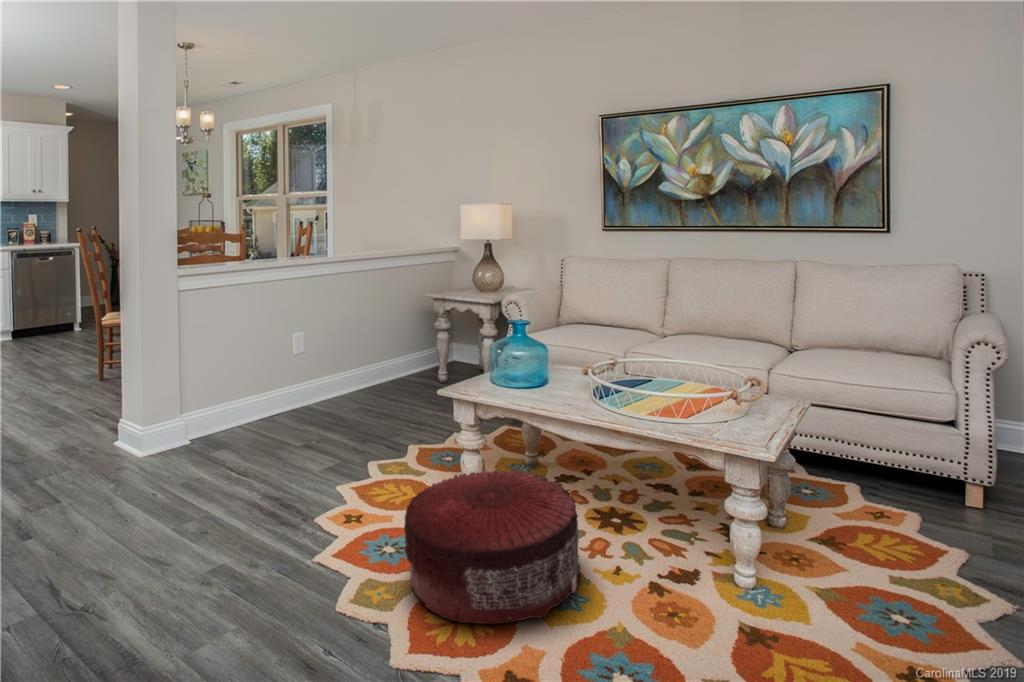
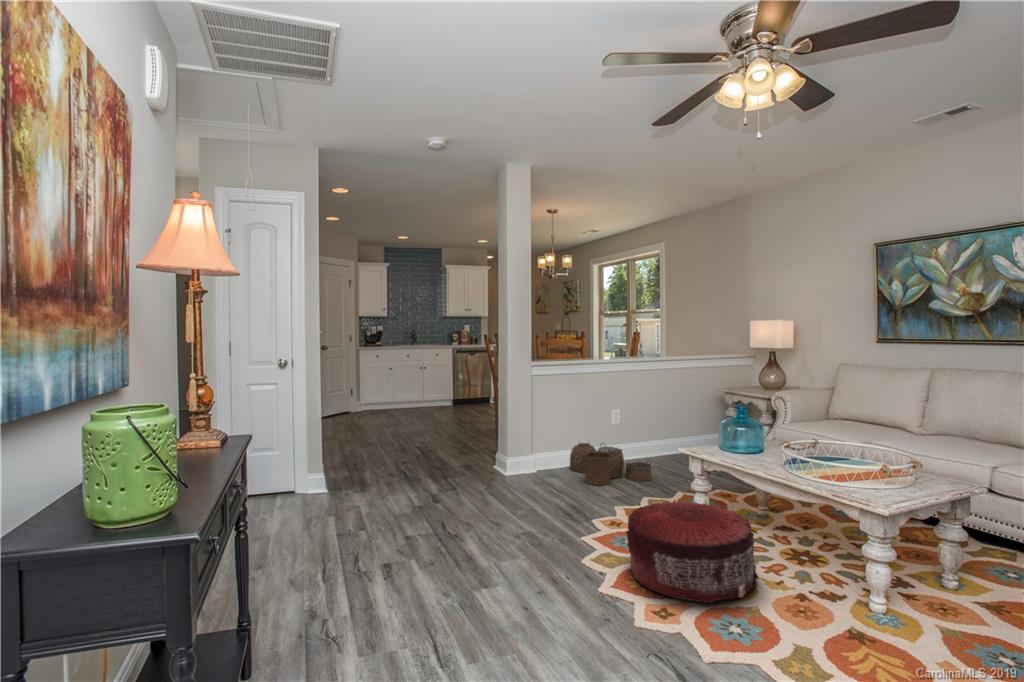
woven basket: none [238,393,369,461] -> present [570,443,651,485]

